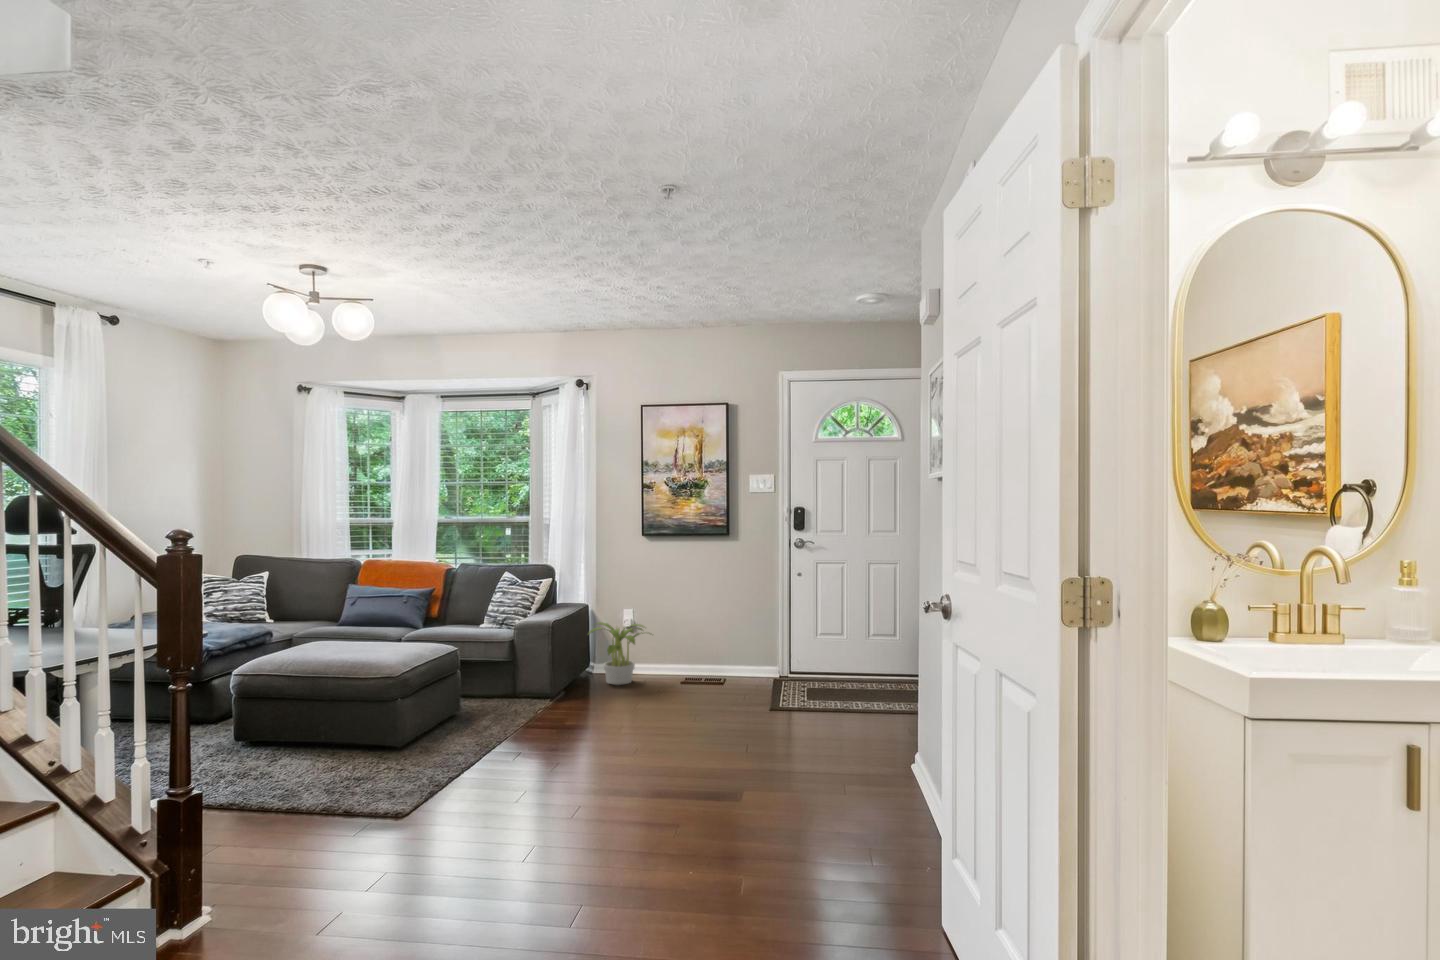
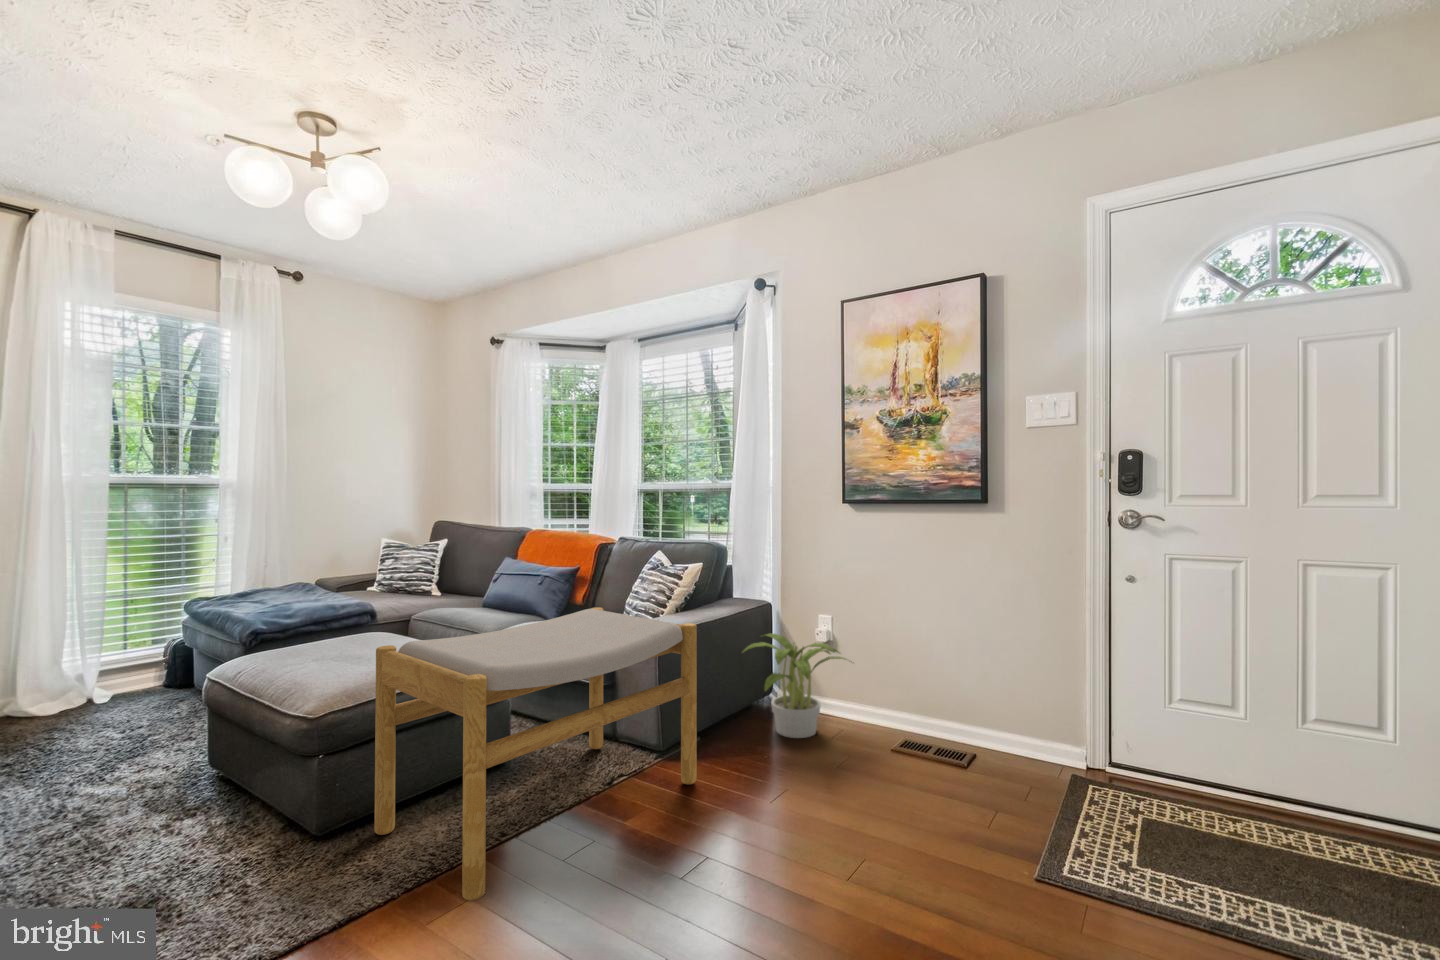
footstool: none [430,611,589,752] -> present [374,607,697,901]

